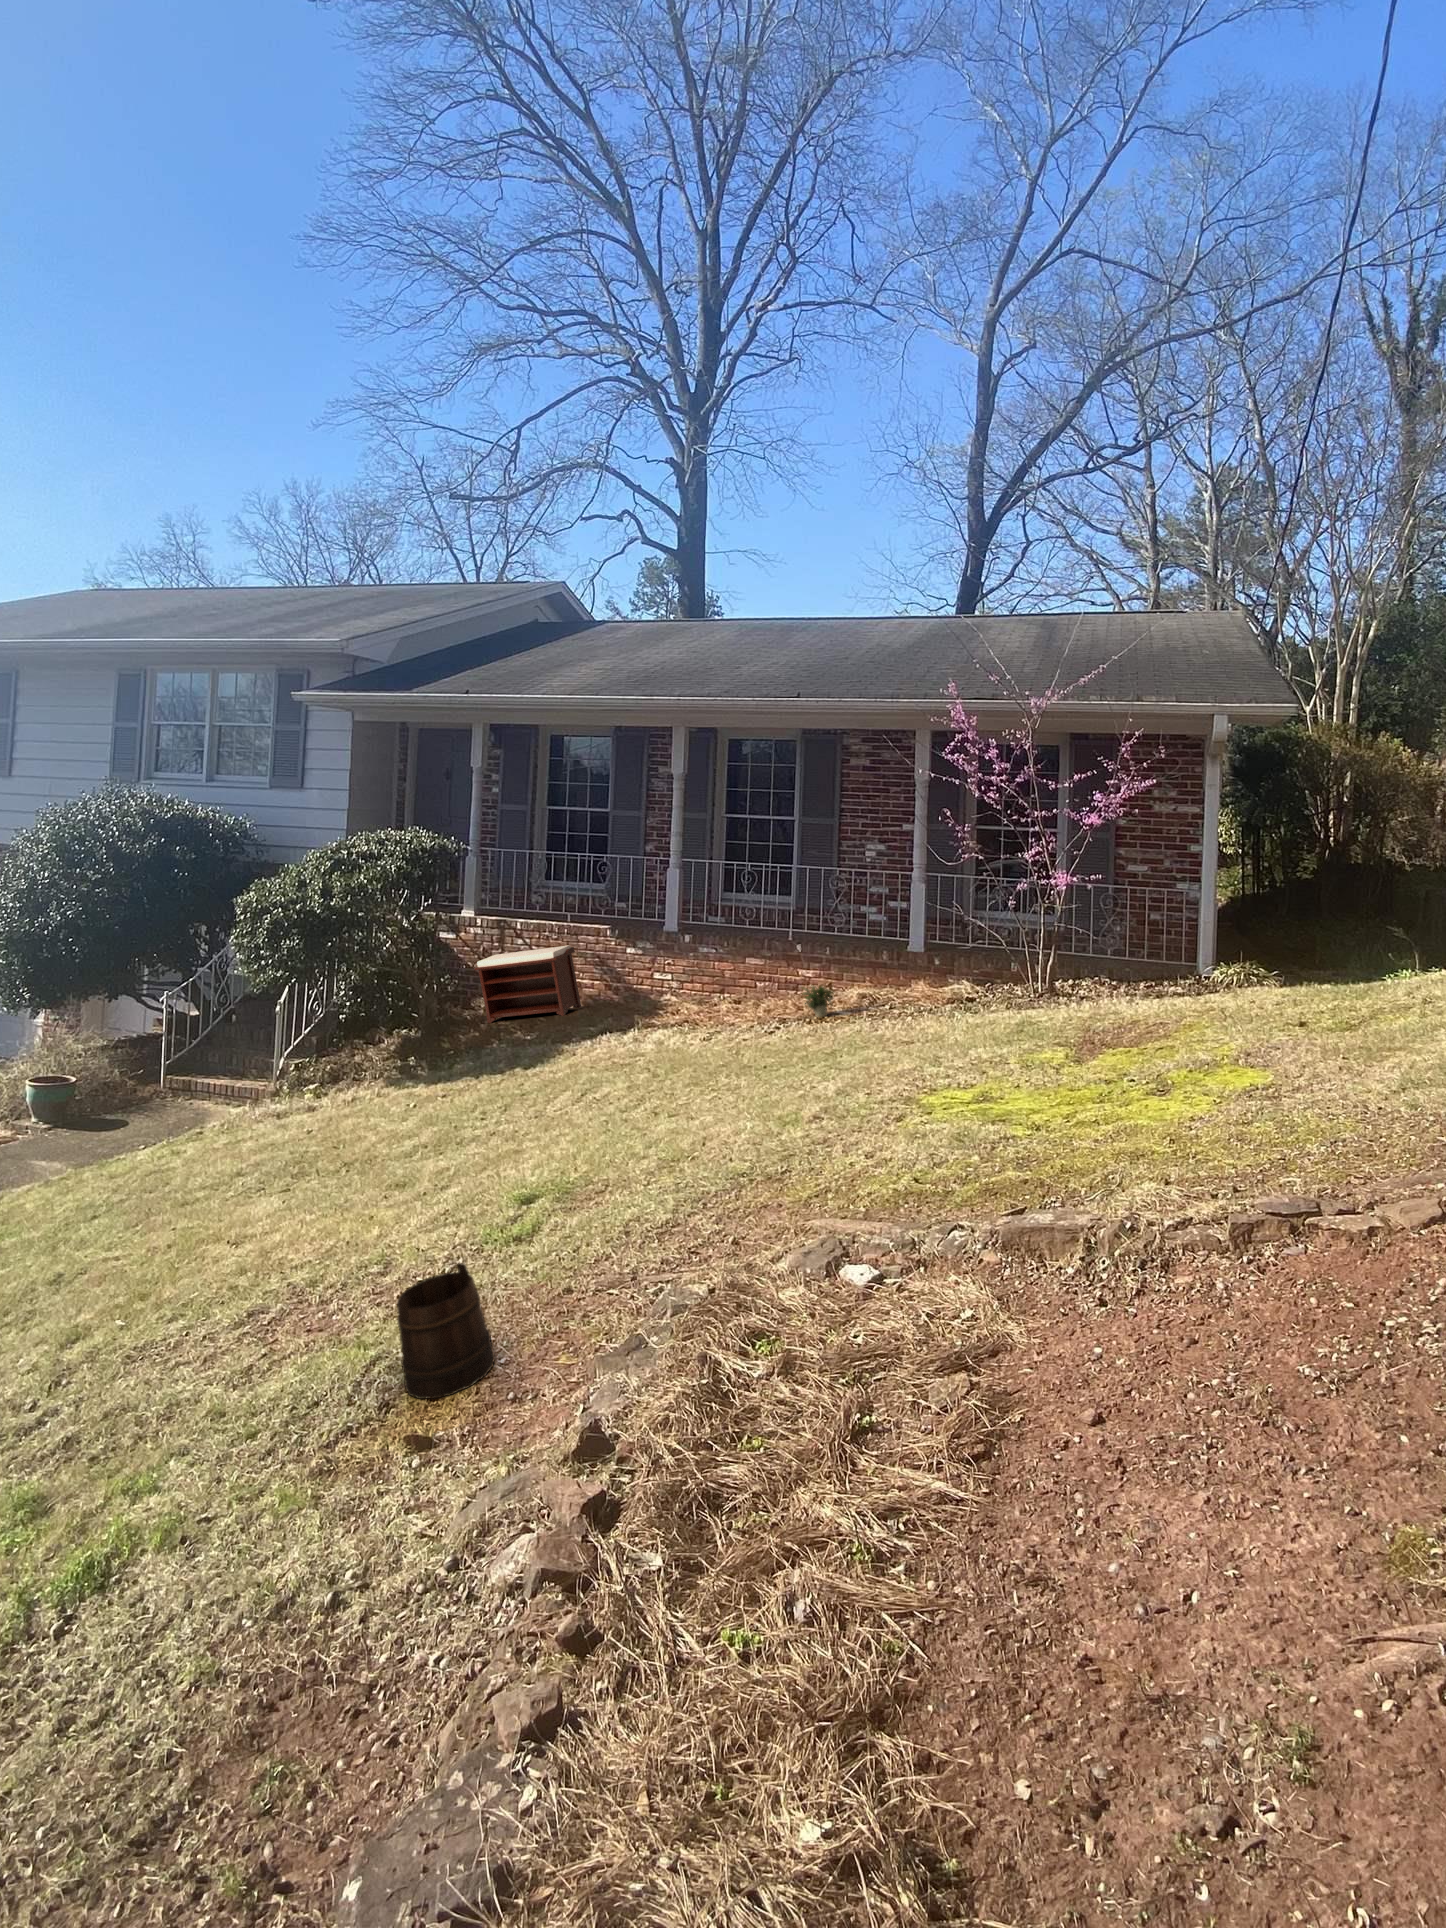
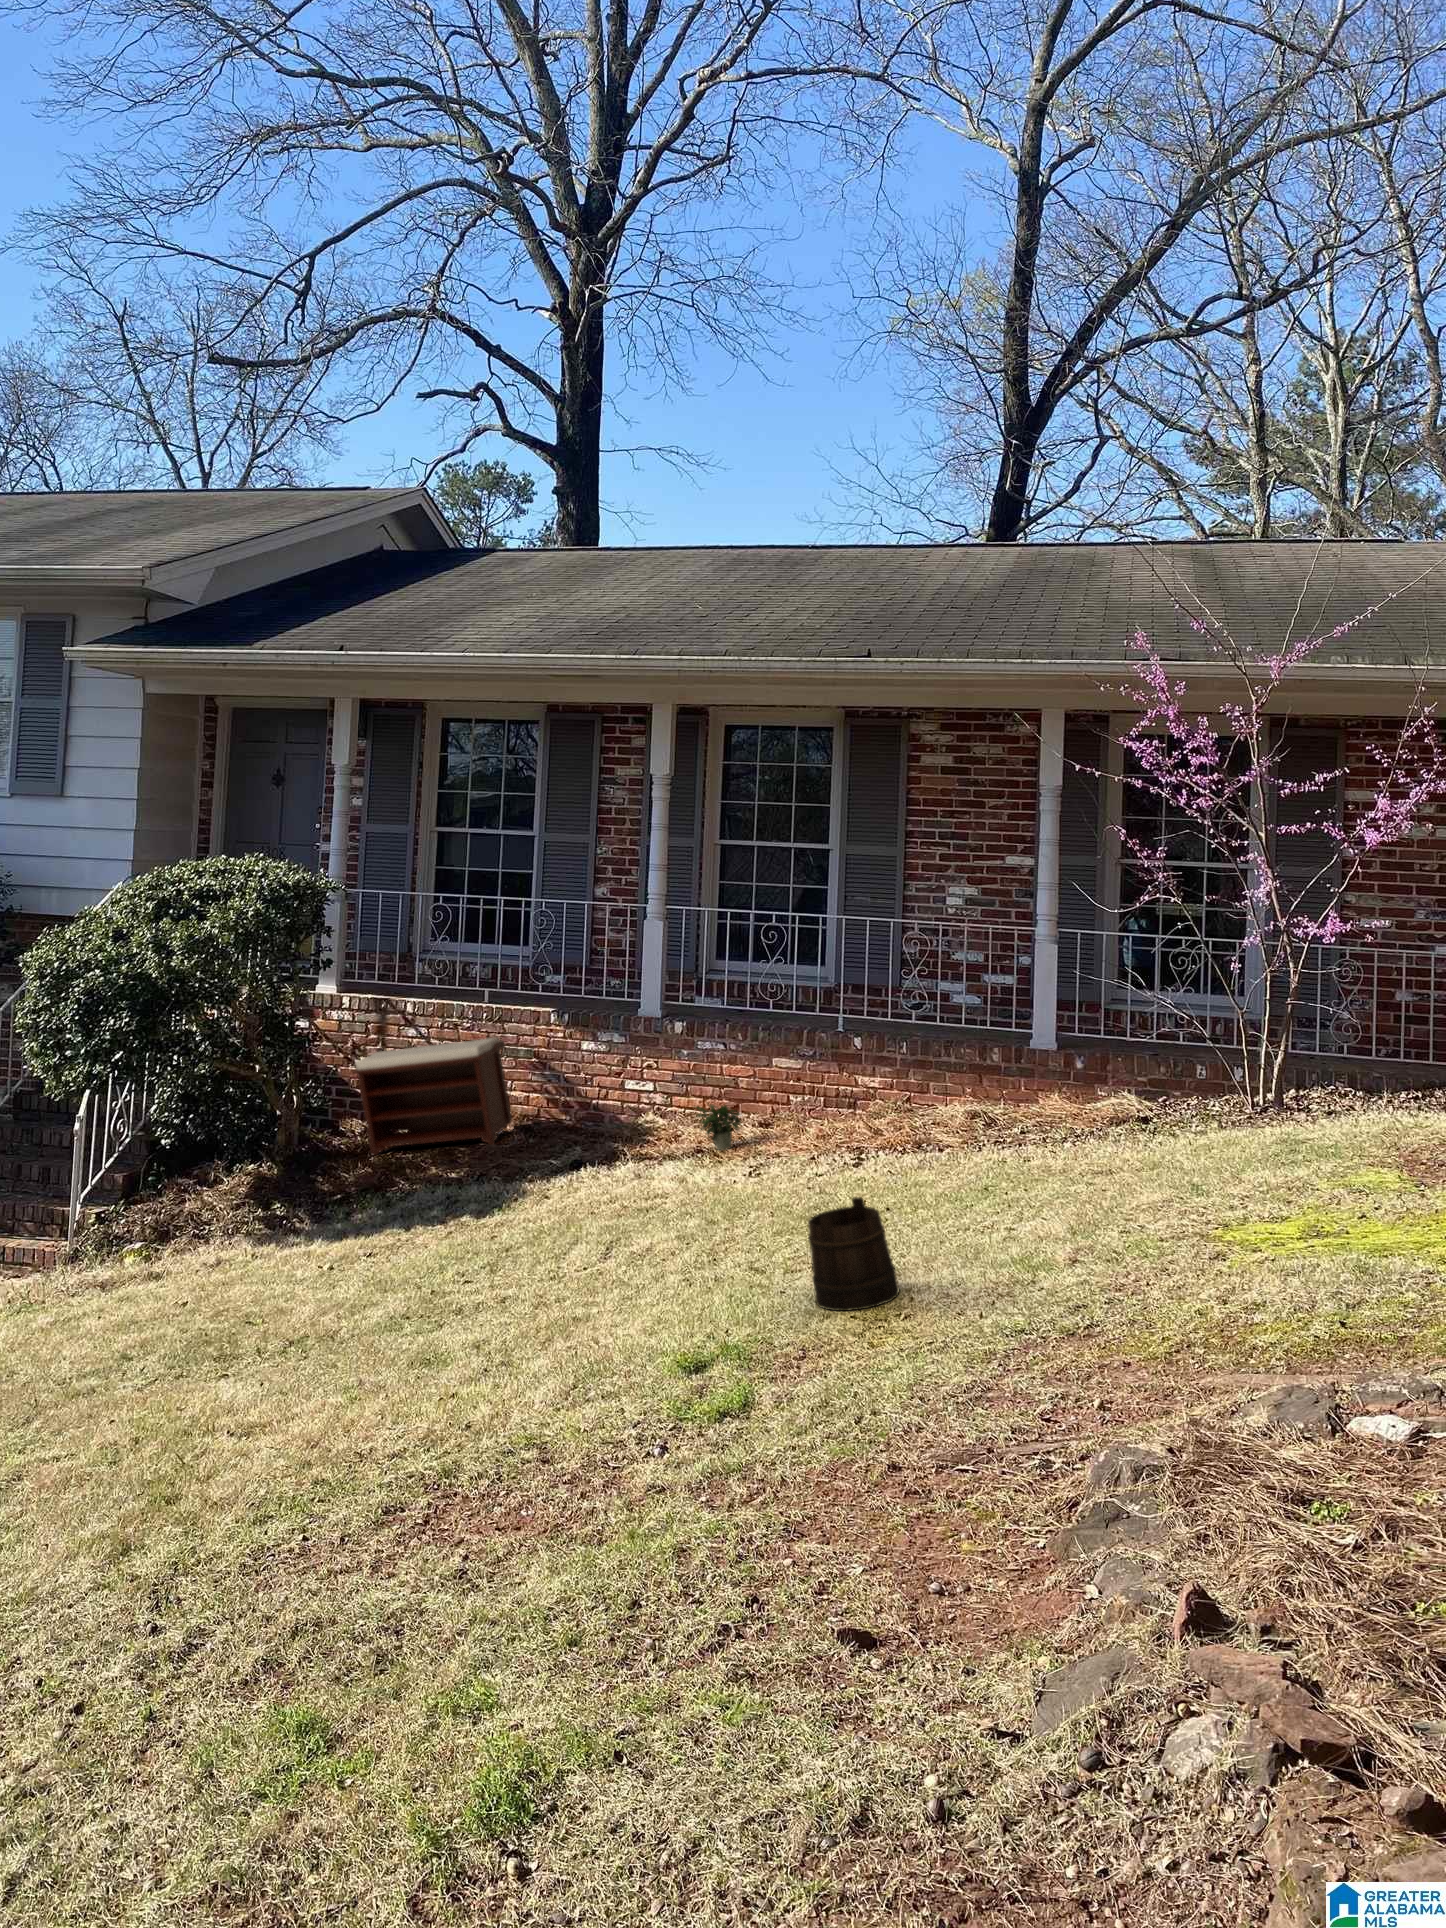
potted plant: present [804,985,833,1017] -> present [696,1105,741,1150]
bucket: present [397,1263,495,1399] -> present [808,1197,899,1311]

